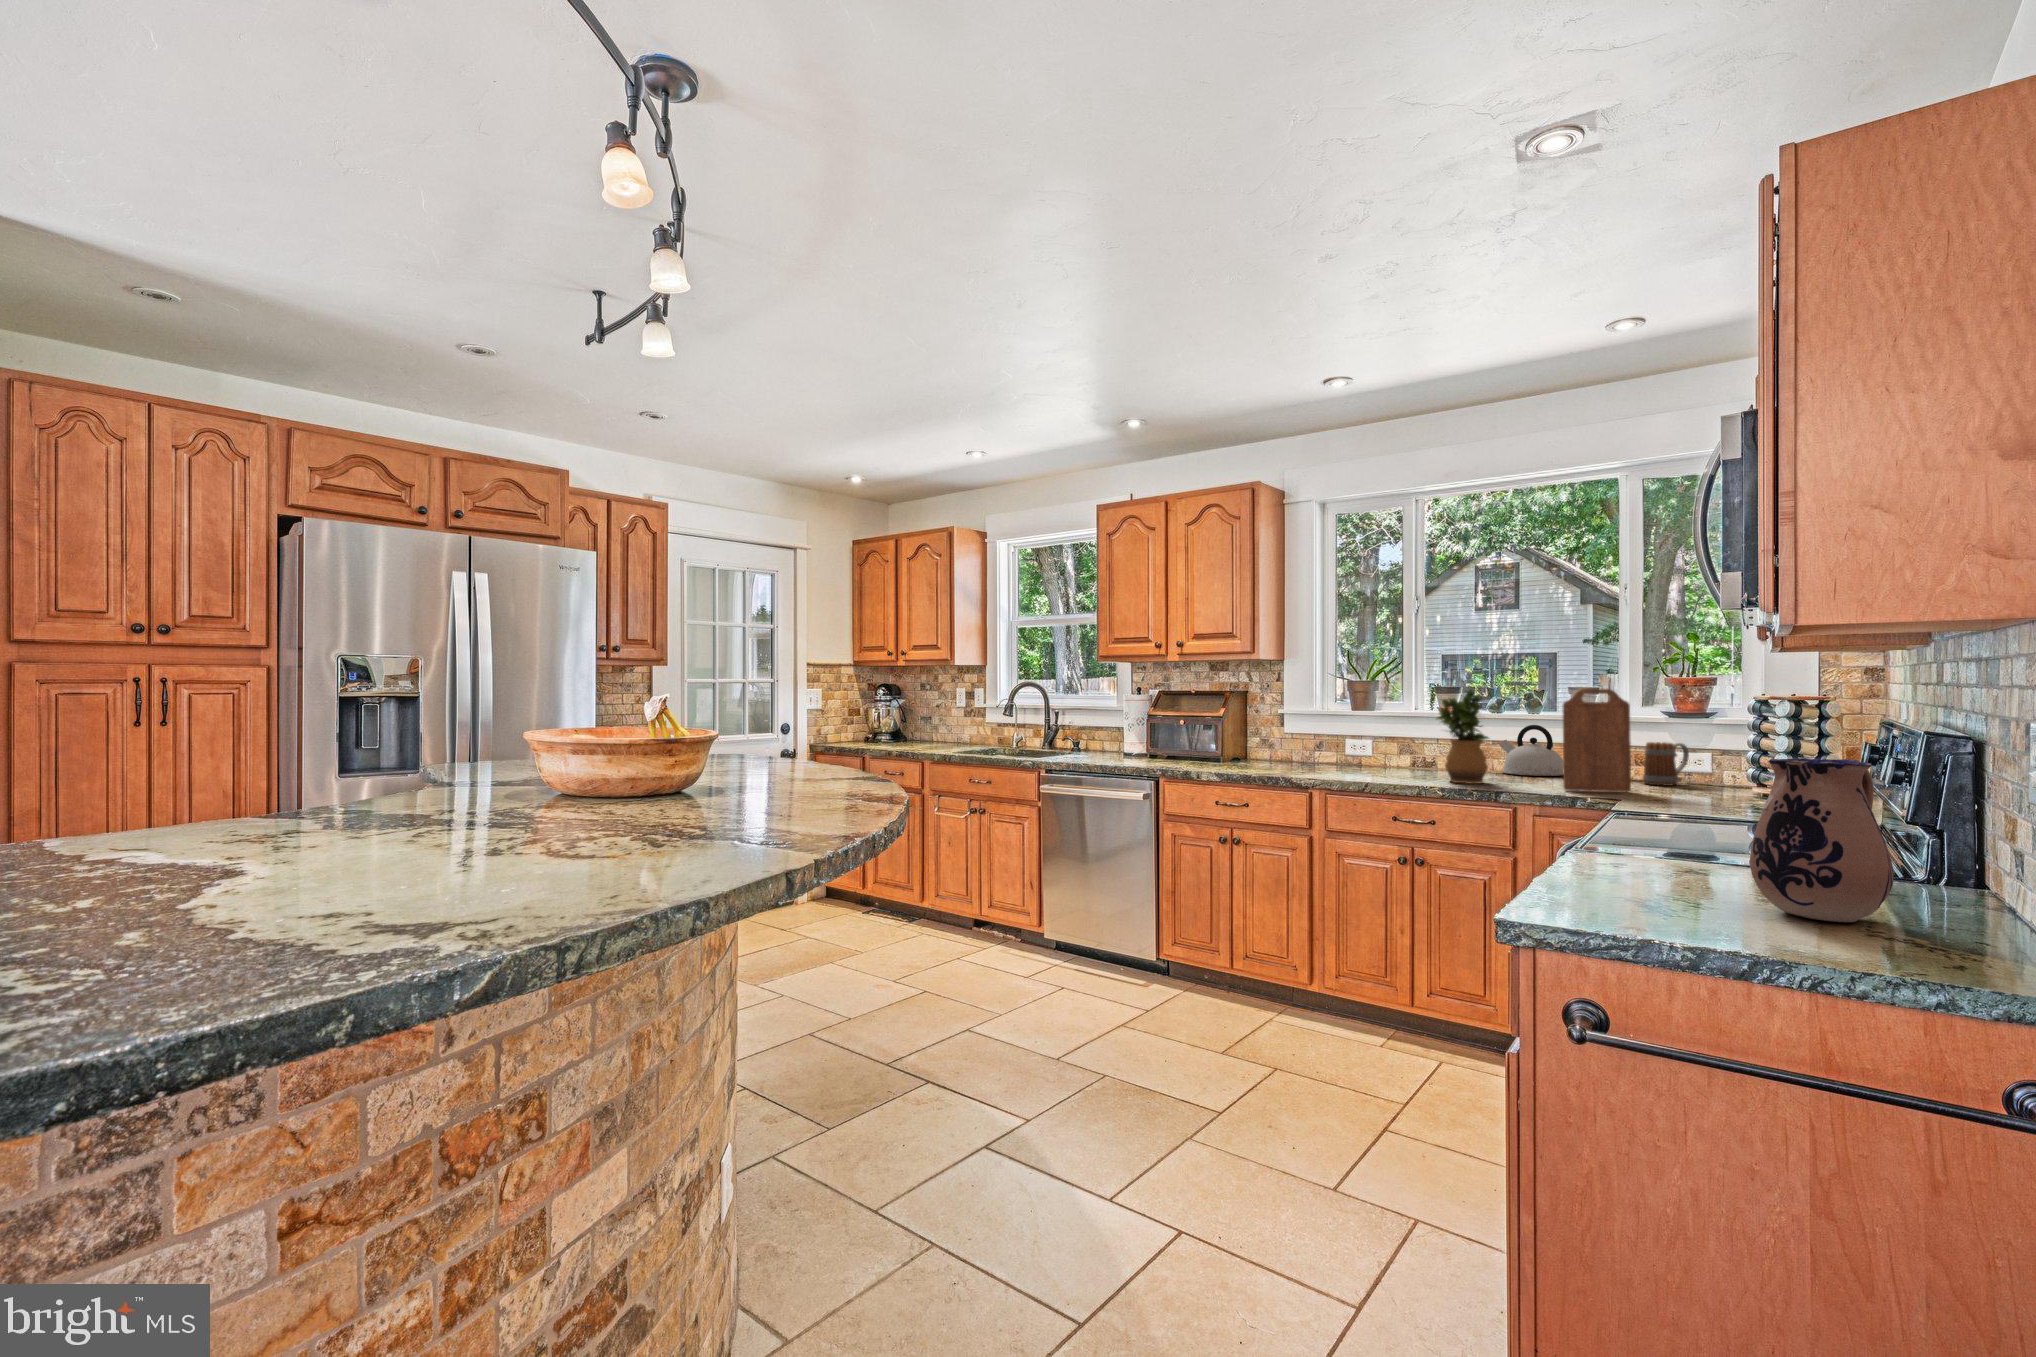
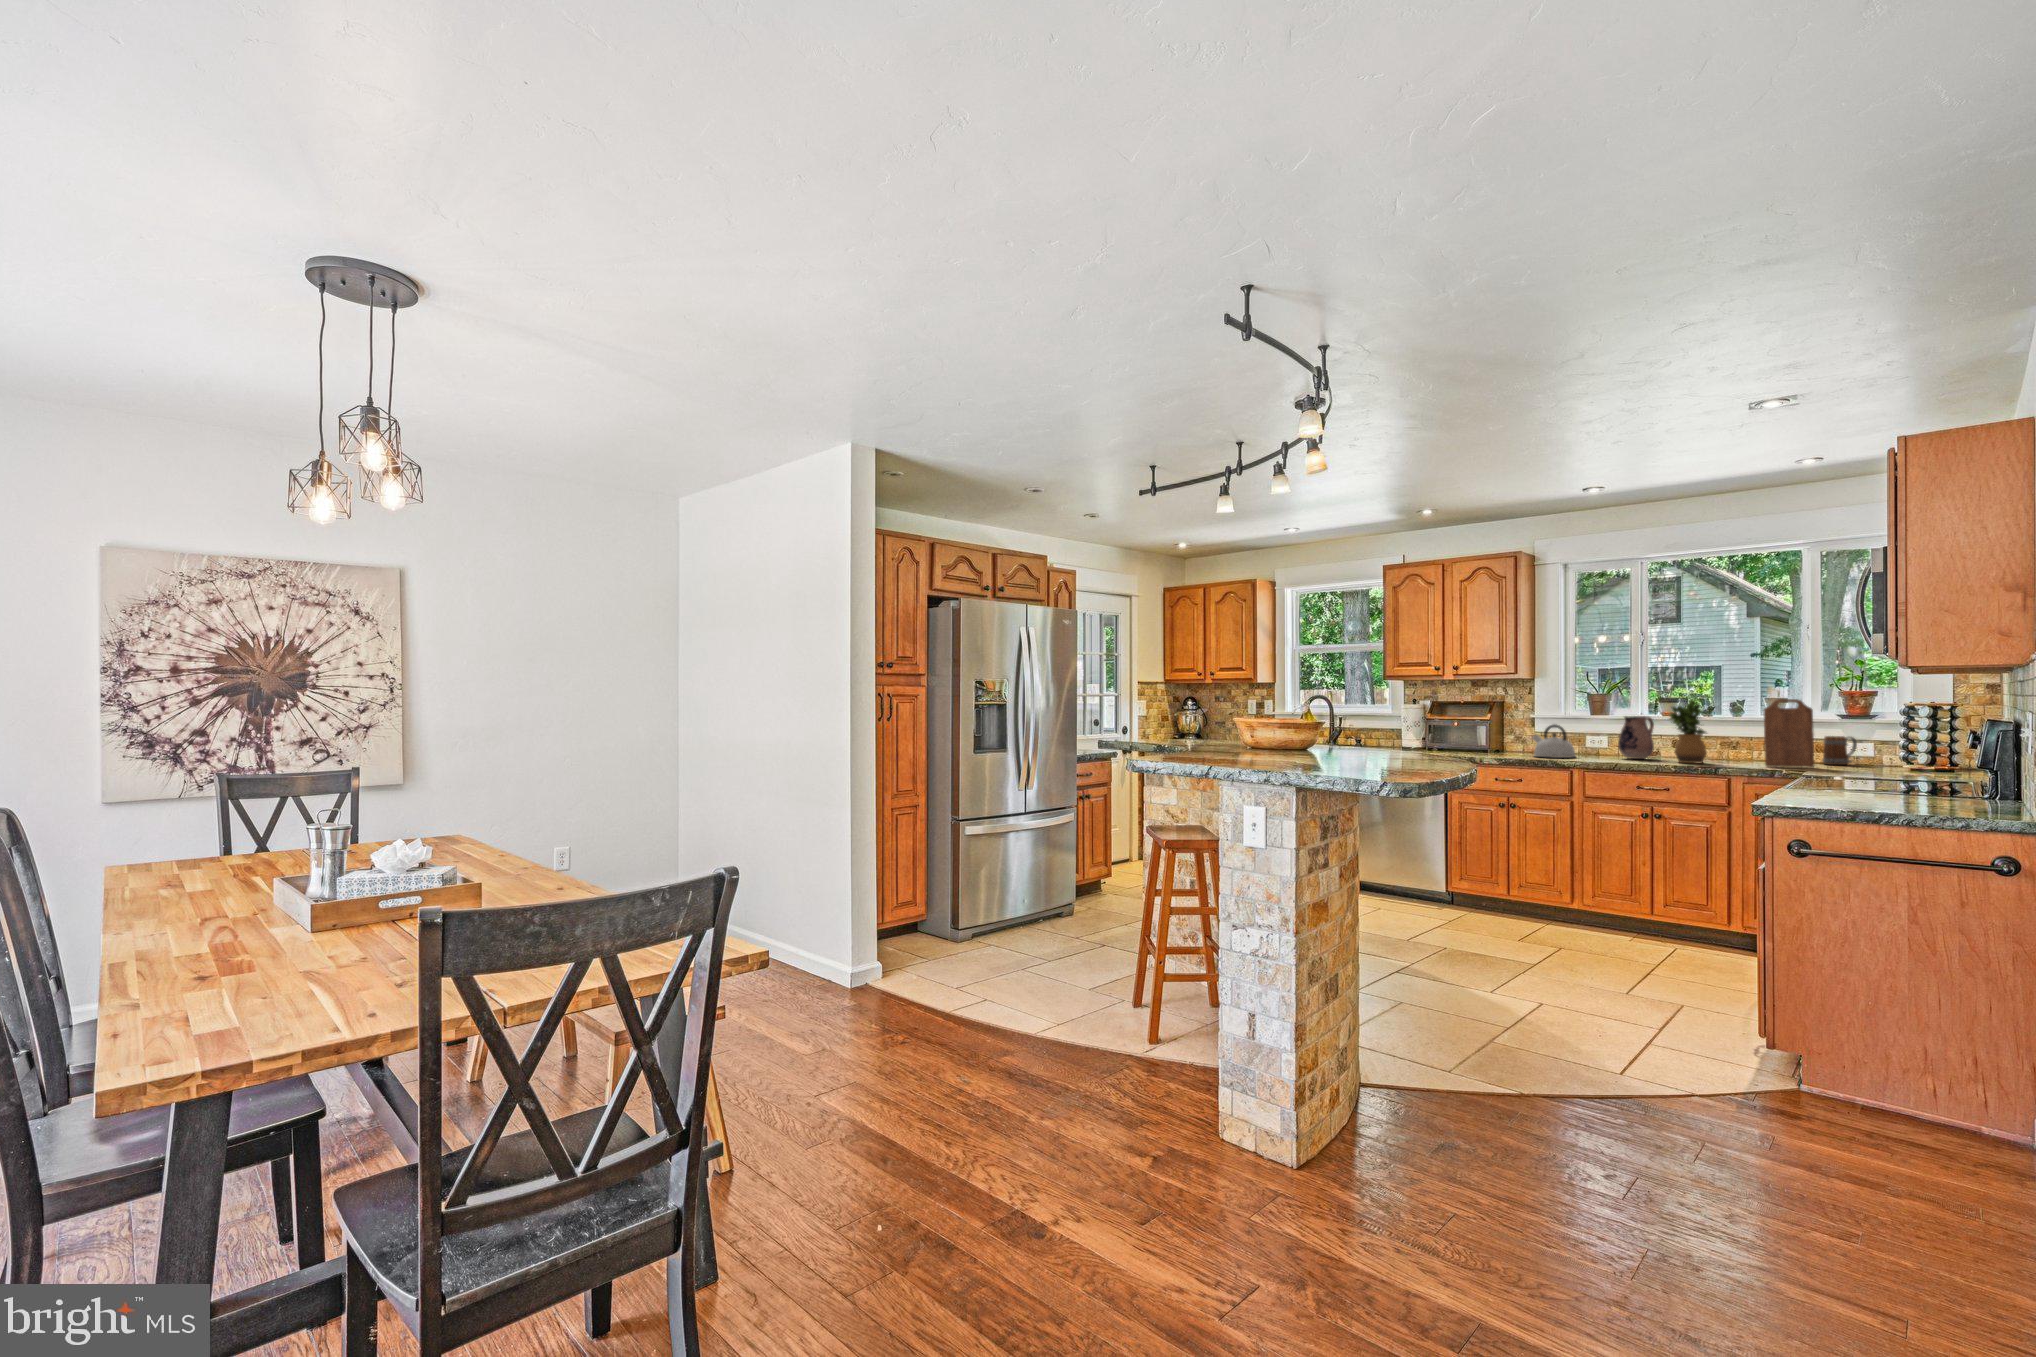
kettle: present [1499,725,1563,776] -> present [1533,724,1575,758]
ceramic pitcher: present [1750,758,1894,922] -> present [1618,716,1654,759]

